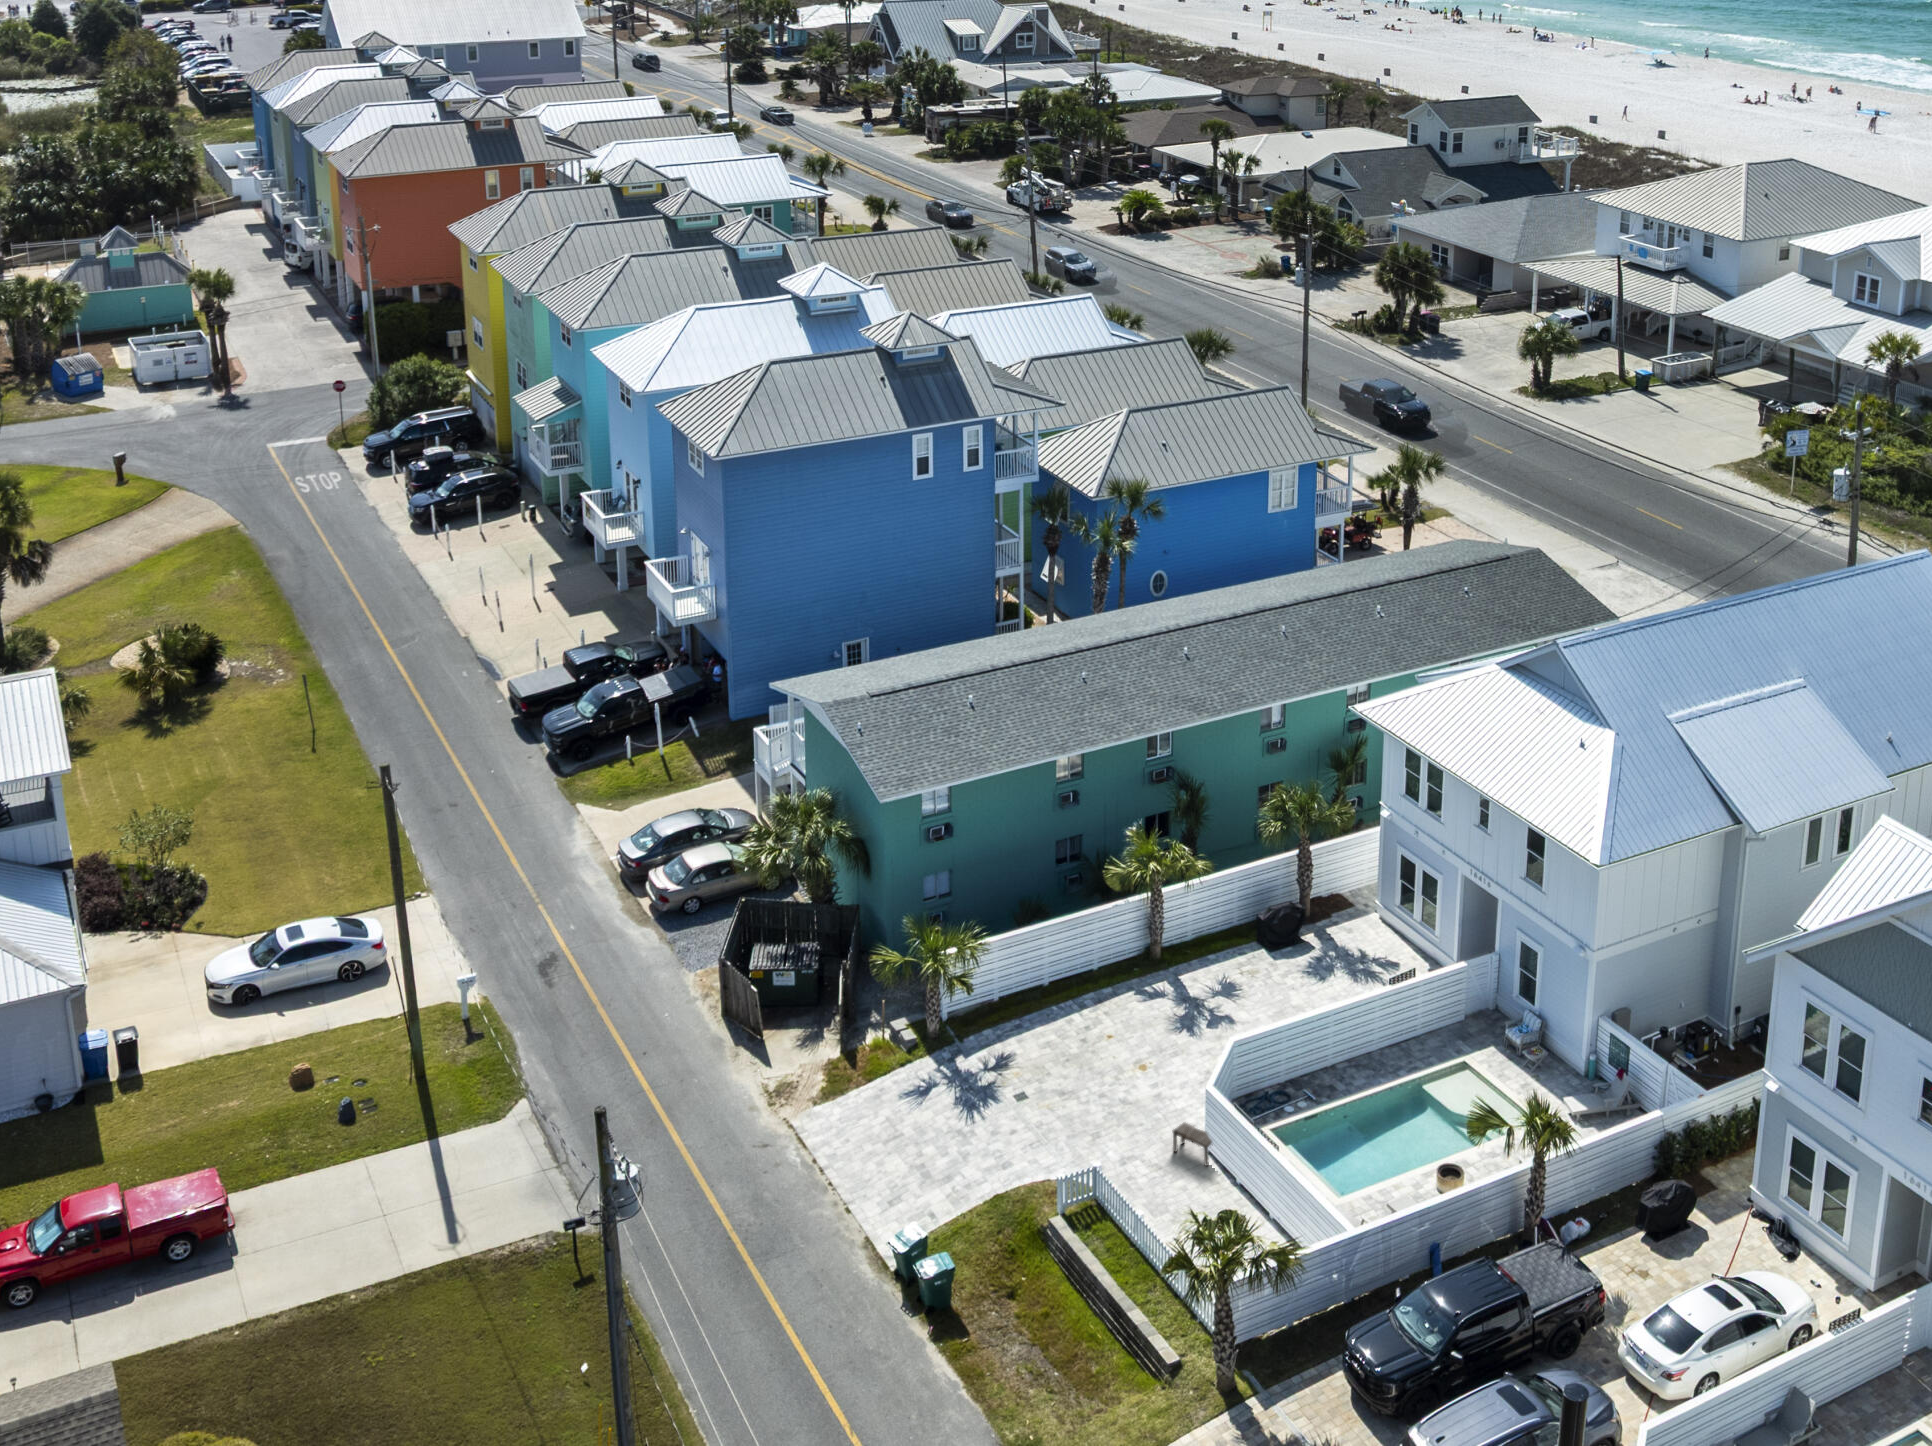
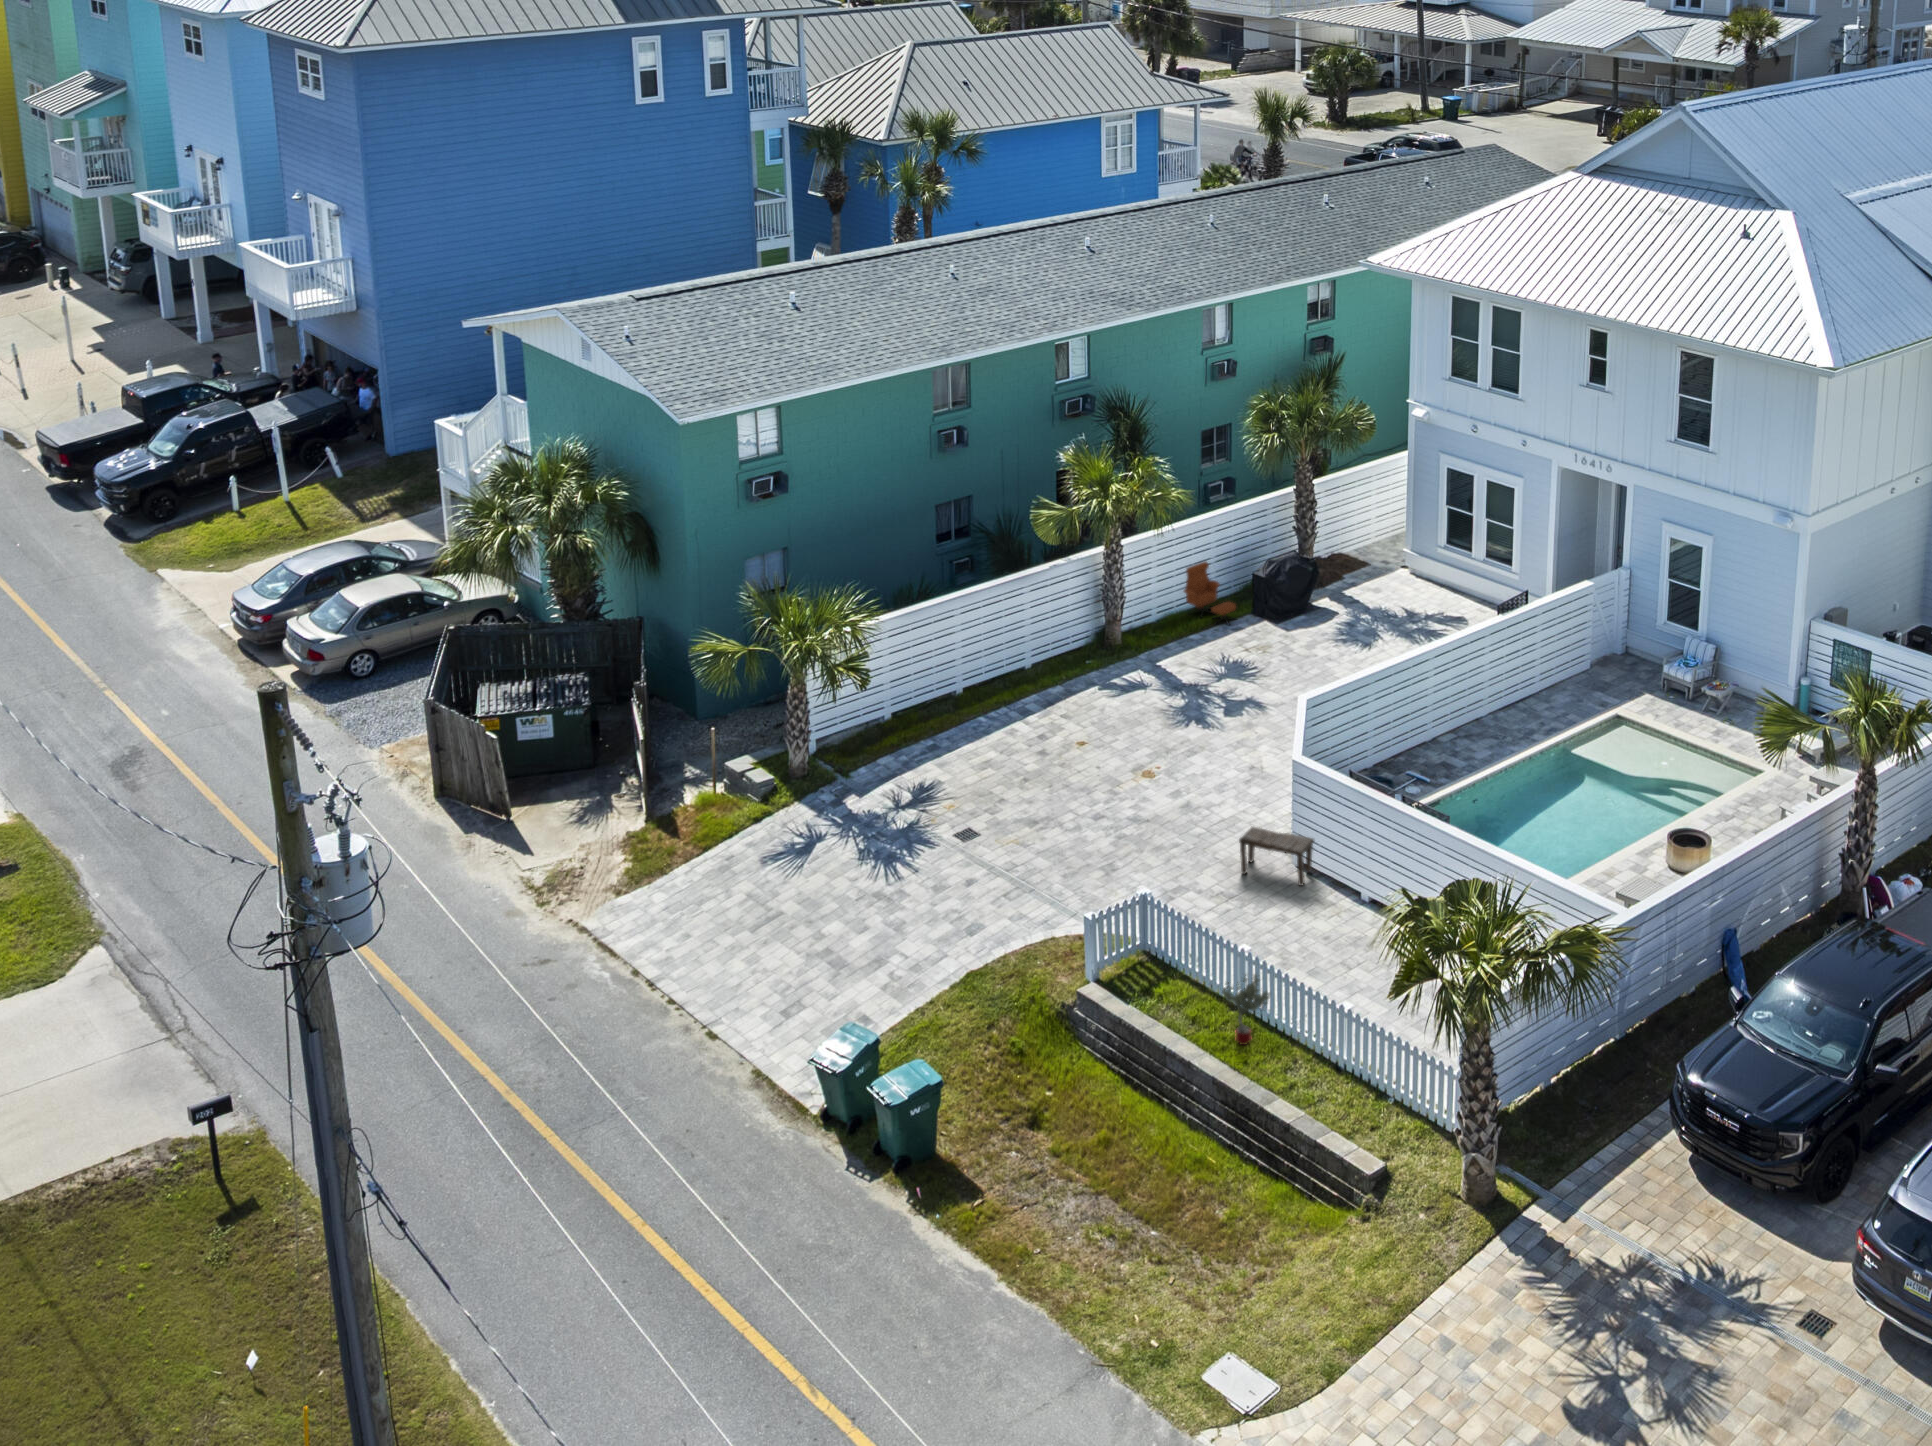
lounge chair: none [1209,901,1244,950] -> present [1184,562,1236,623]
potted tree: none [1123,1229,1150,1270] -> present [1222,974,1270,1045]

